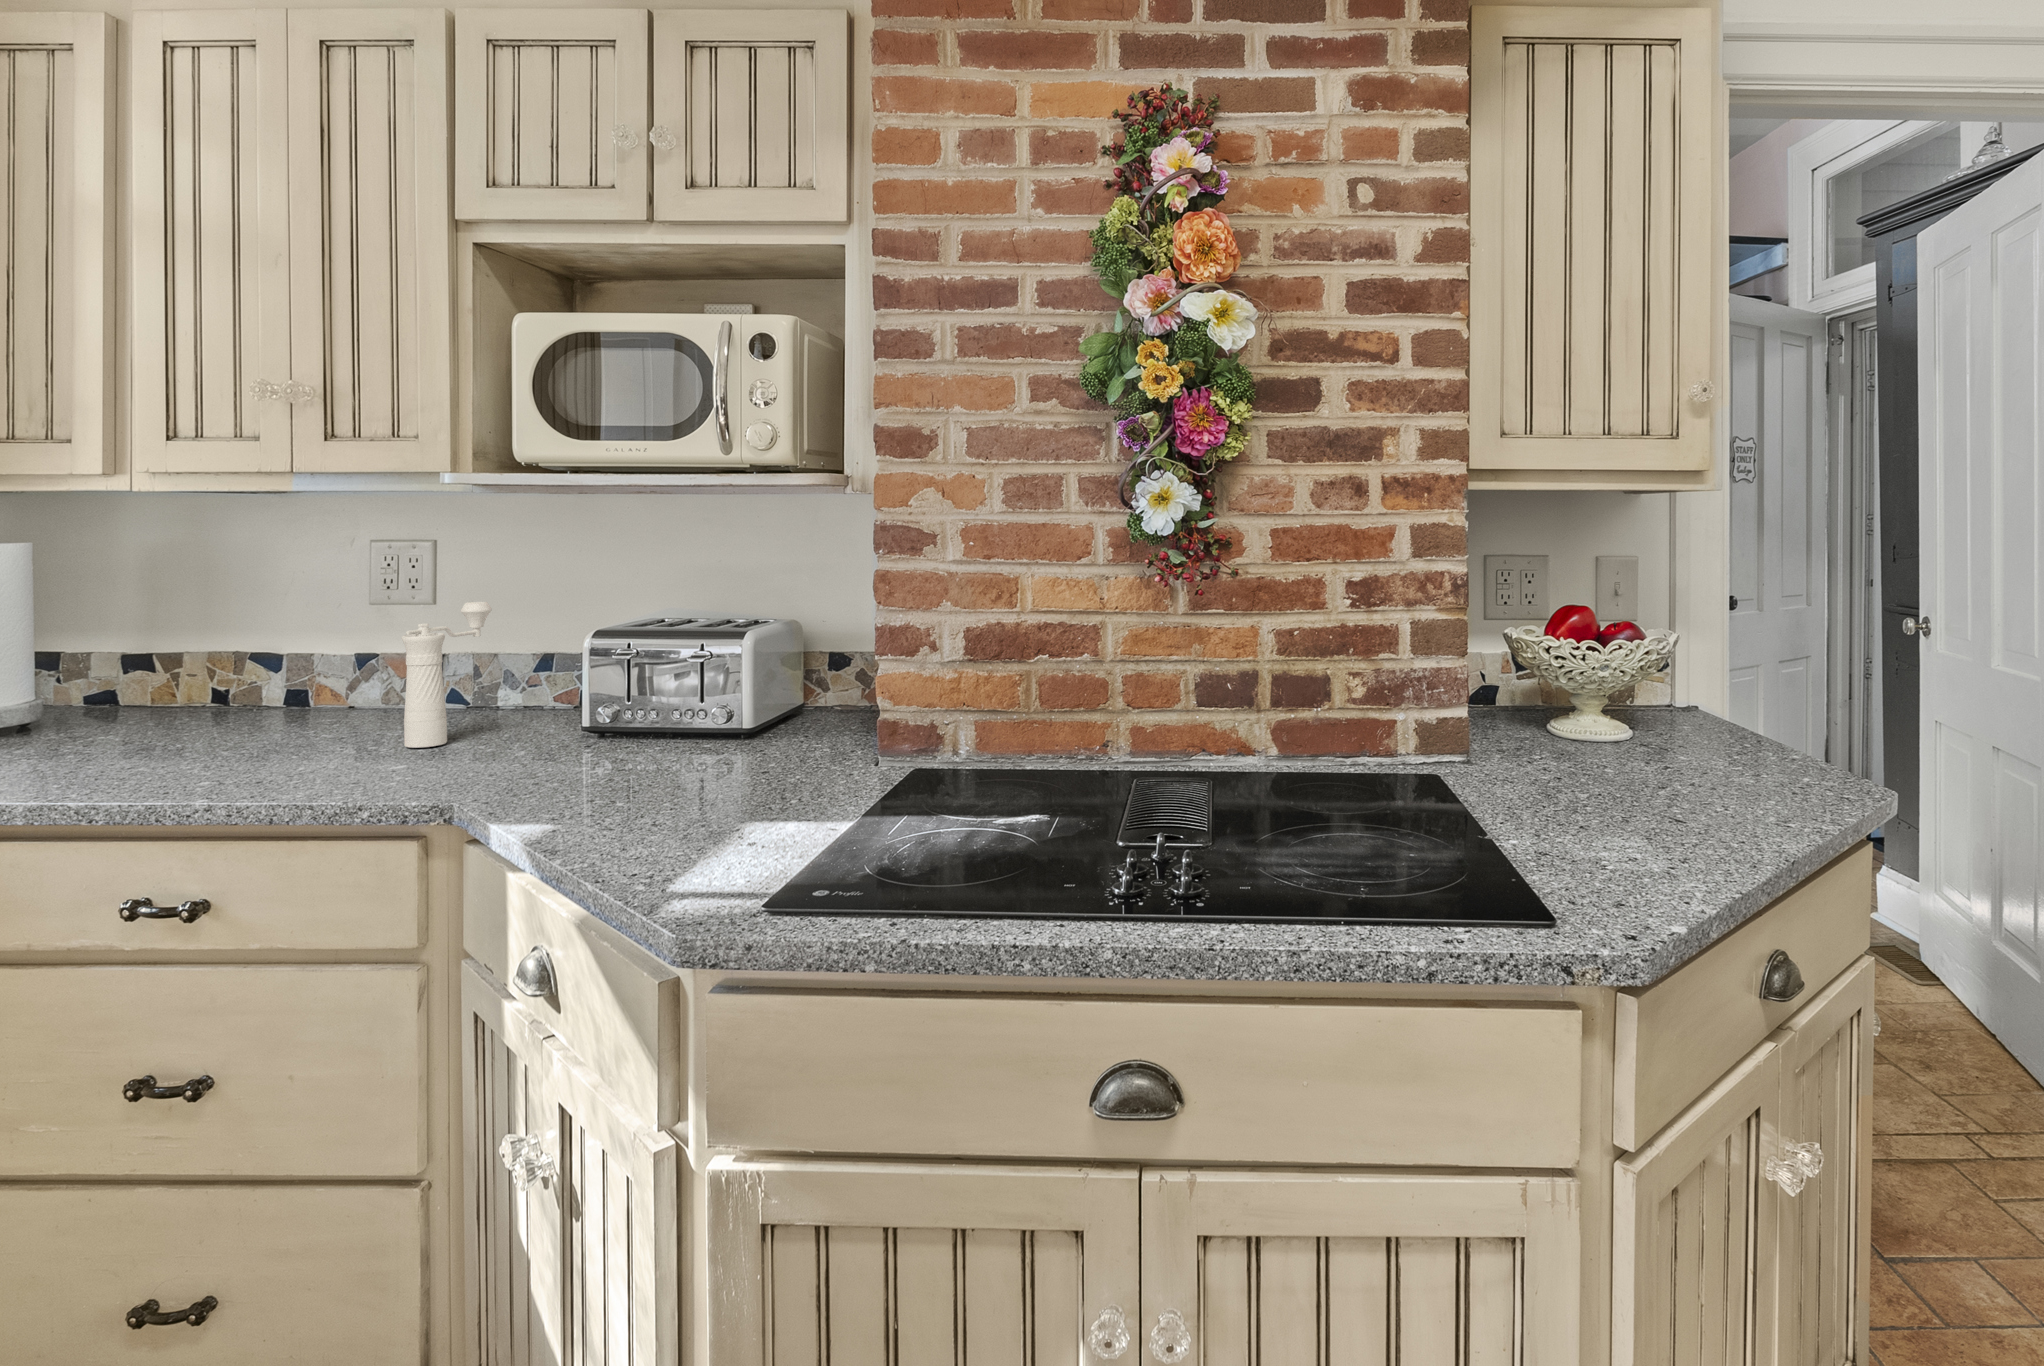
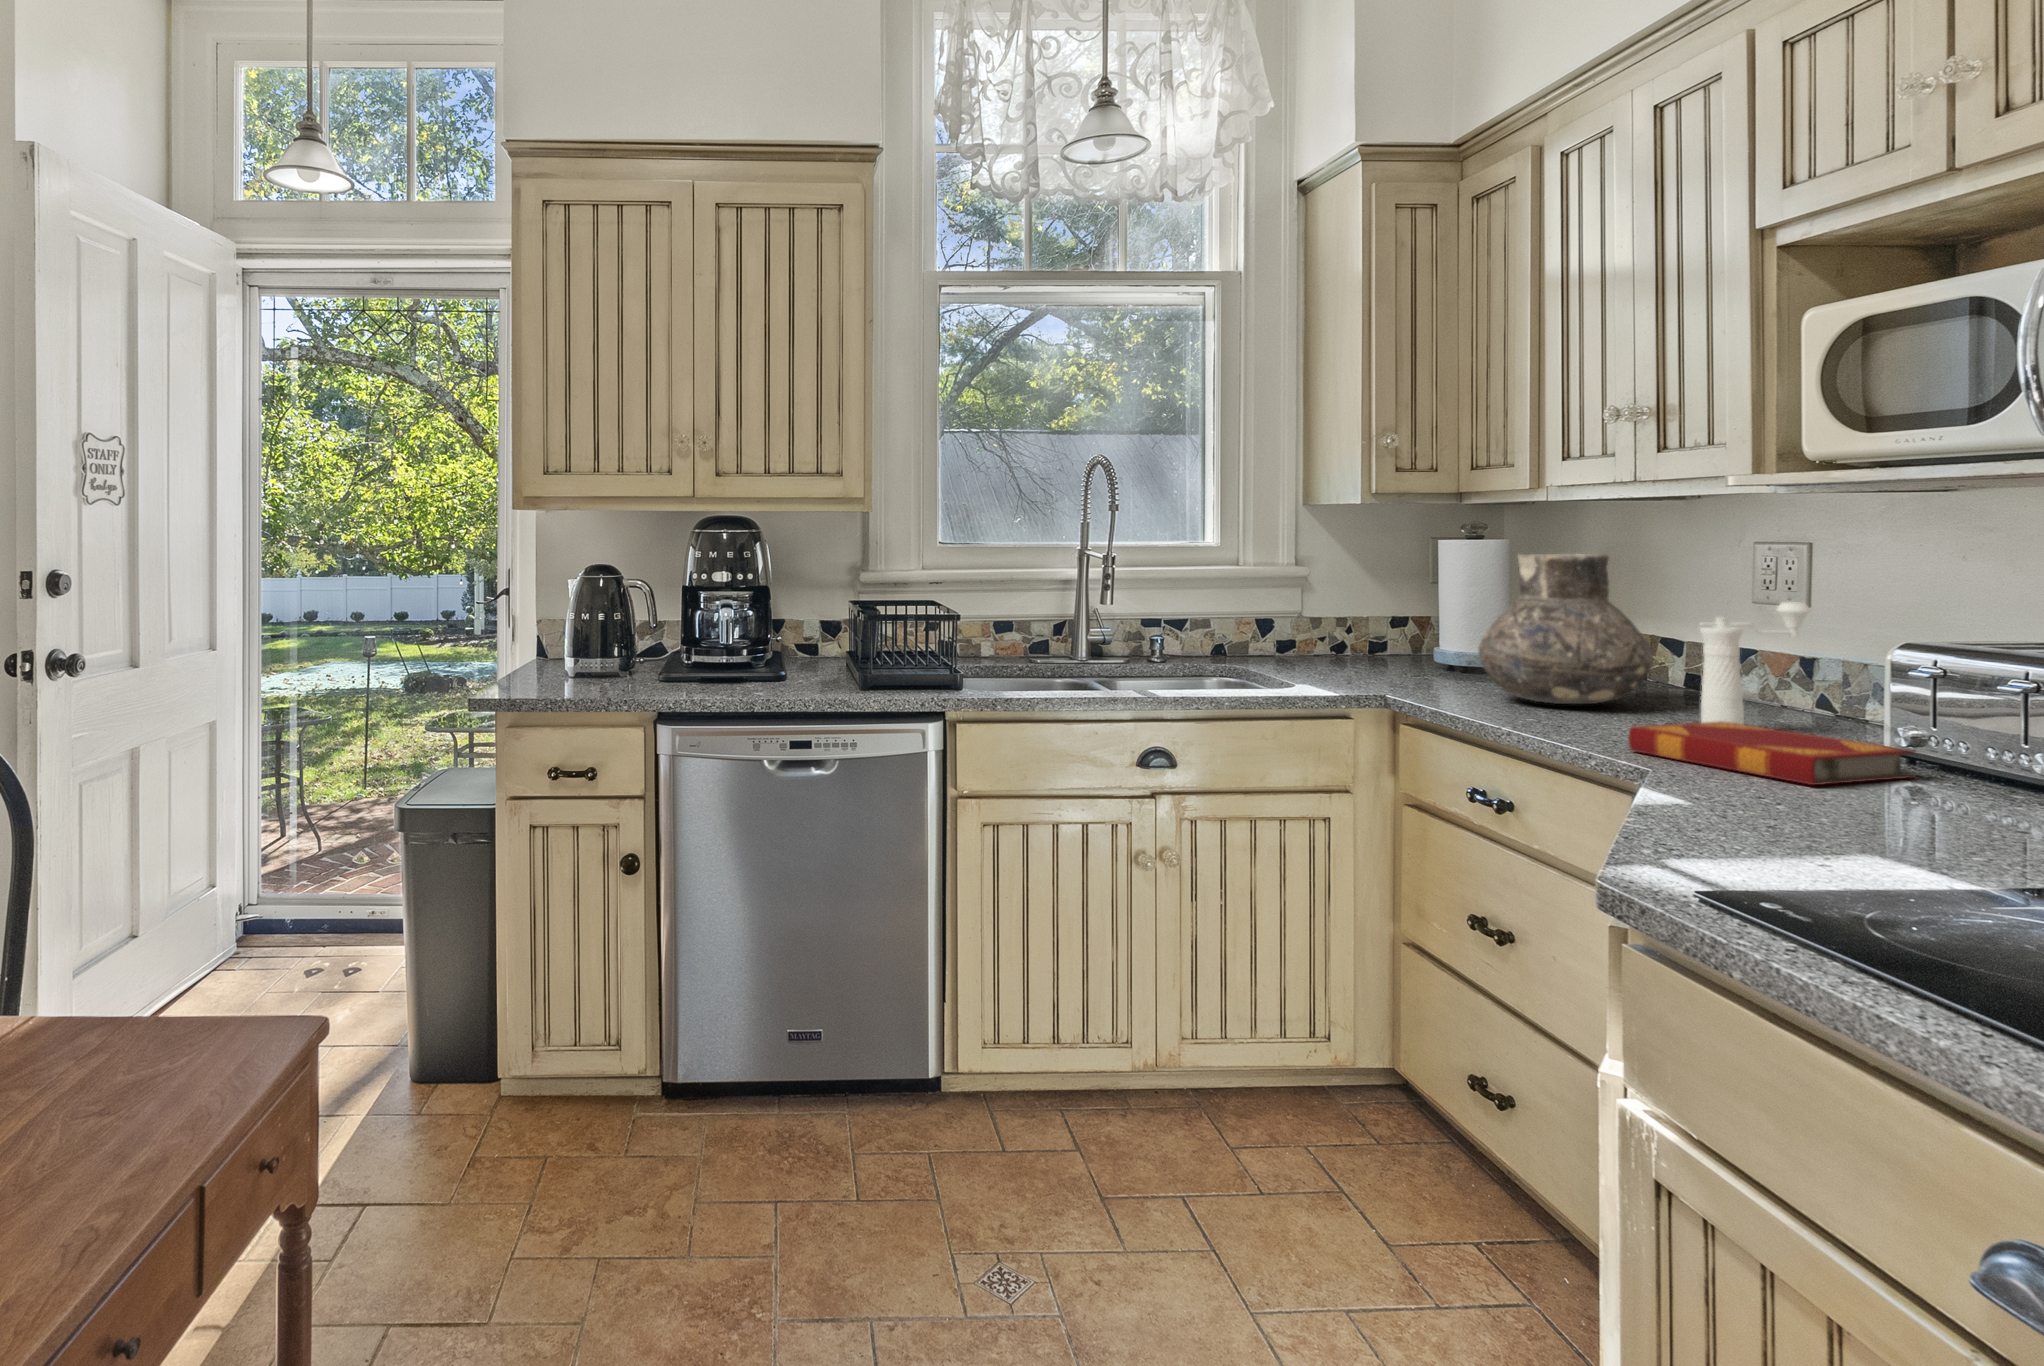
vase: none [75,558,312,753] -> present [1478,554,1653,704]
hardback book: none [400,728,647,786] -> present [1628,721,1915,785]

